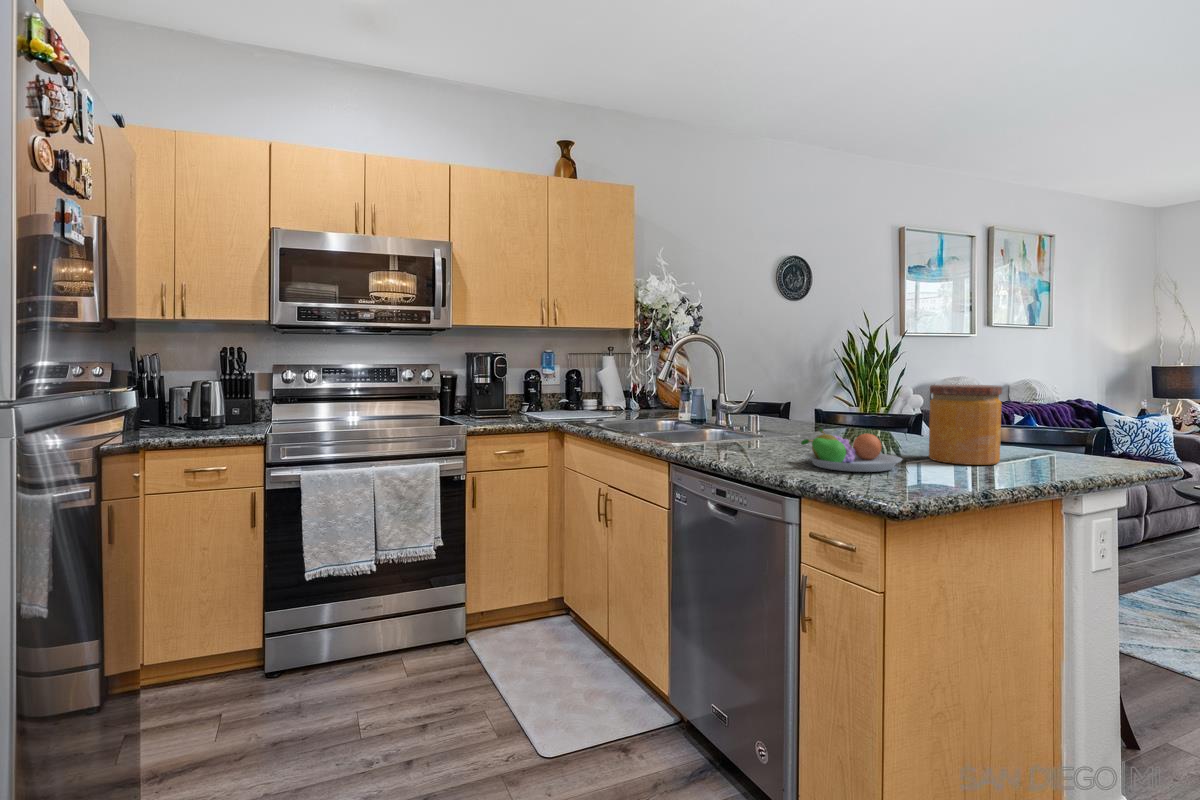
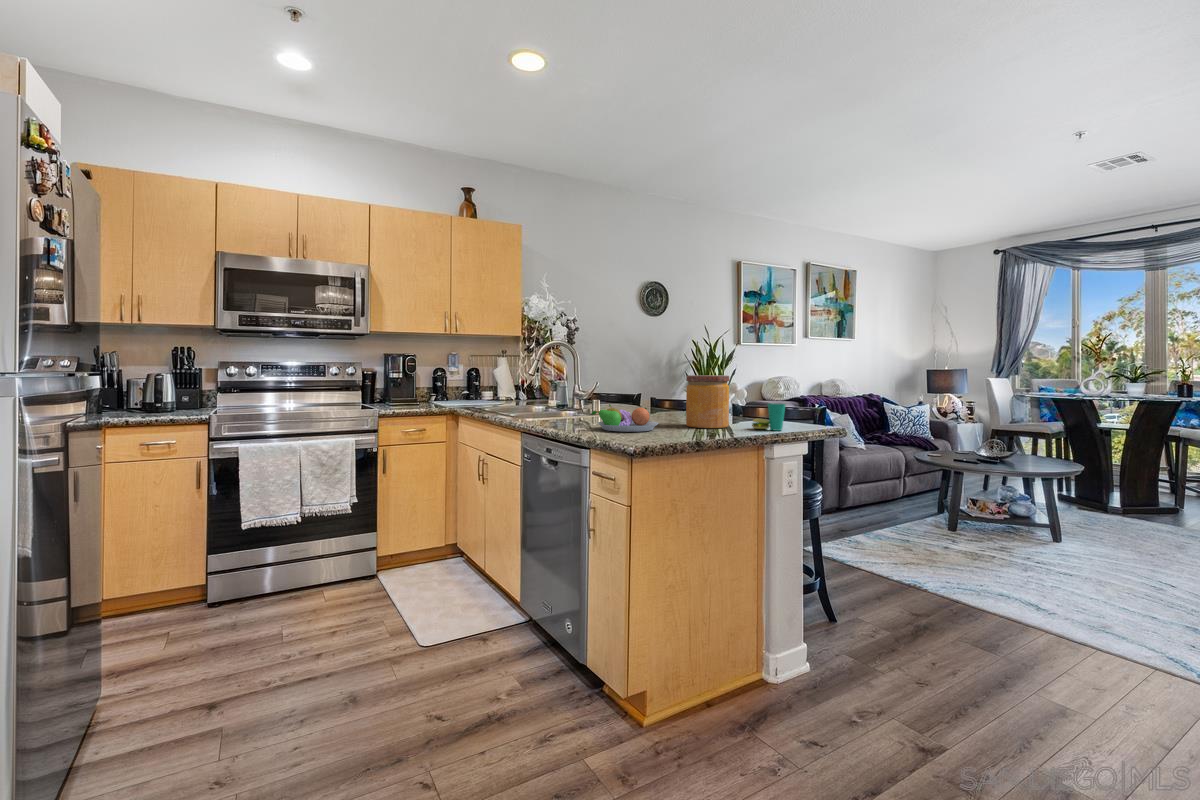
cup: none [1041,429,1106,471] -> present [752,403,785,431]

